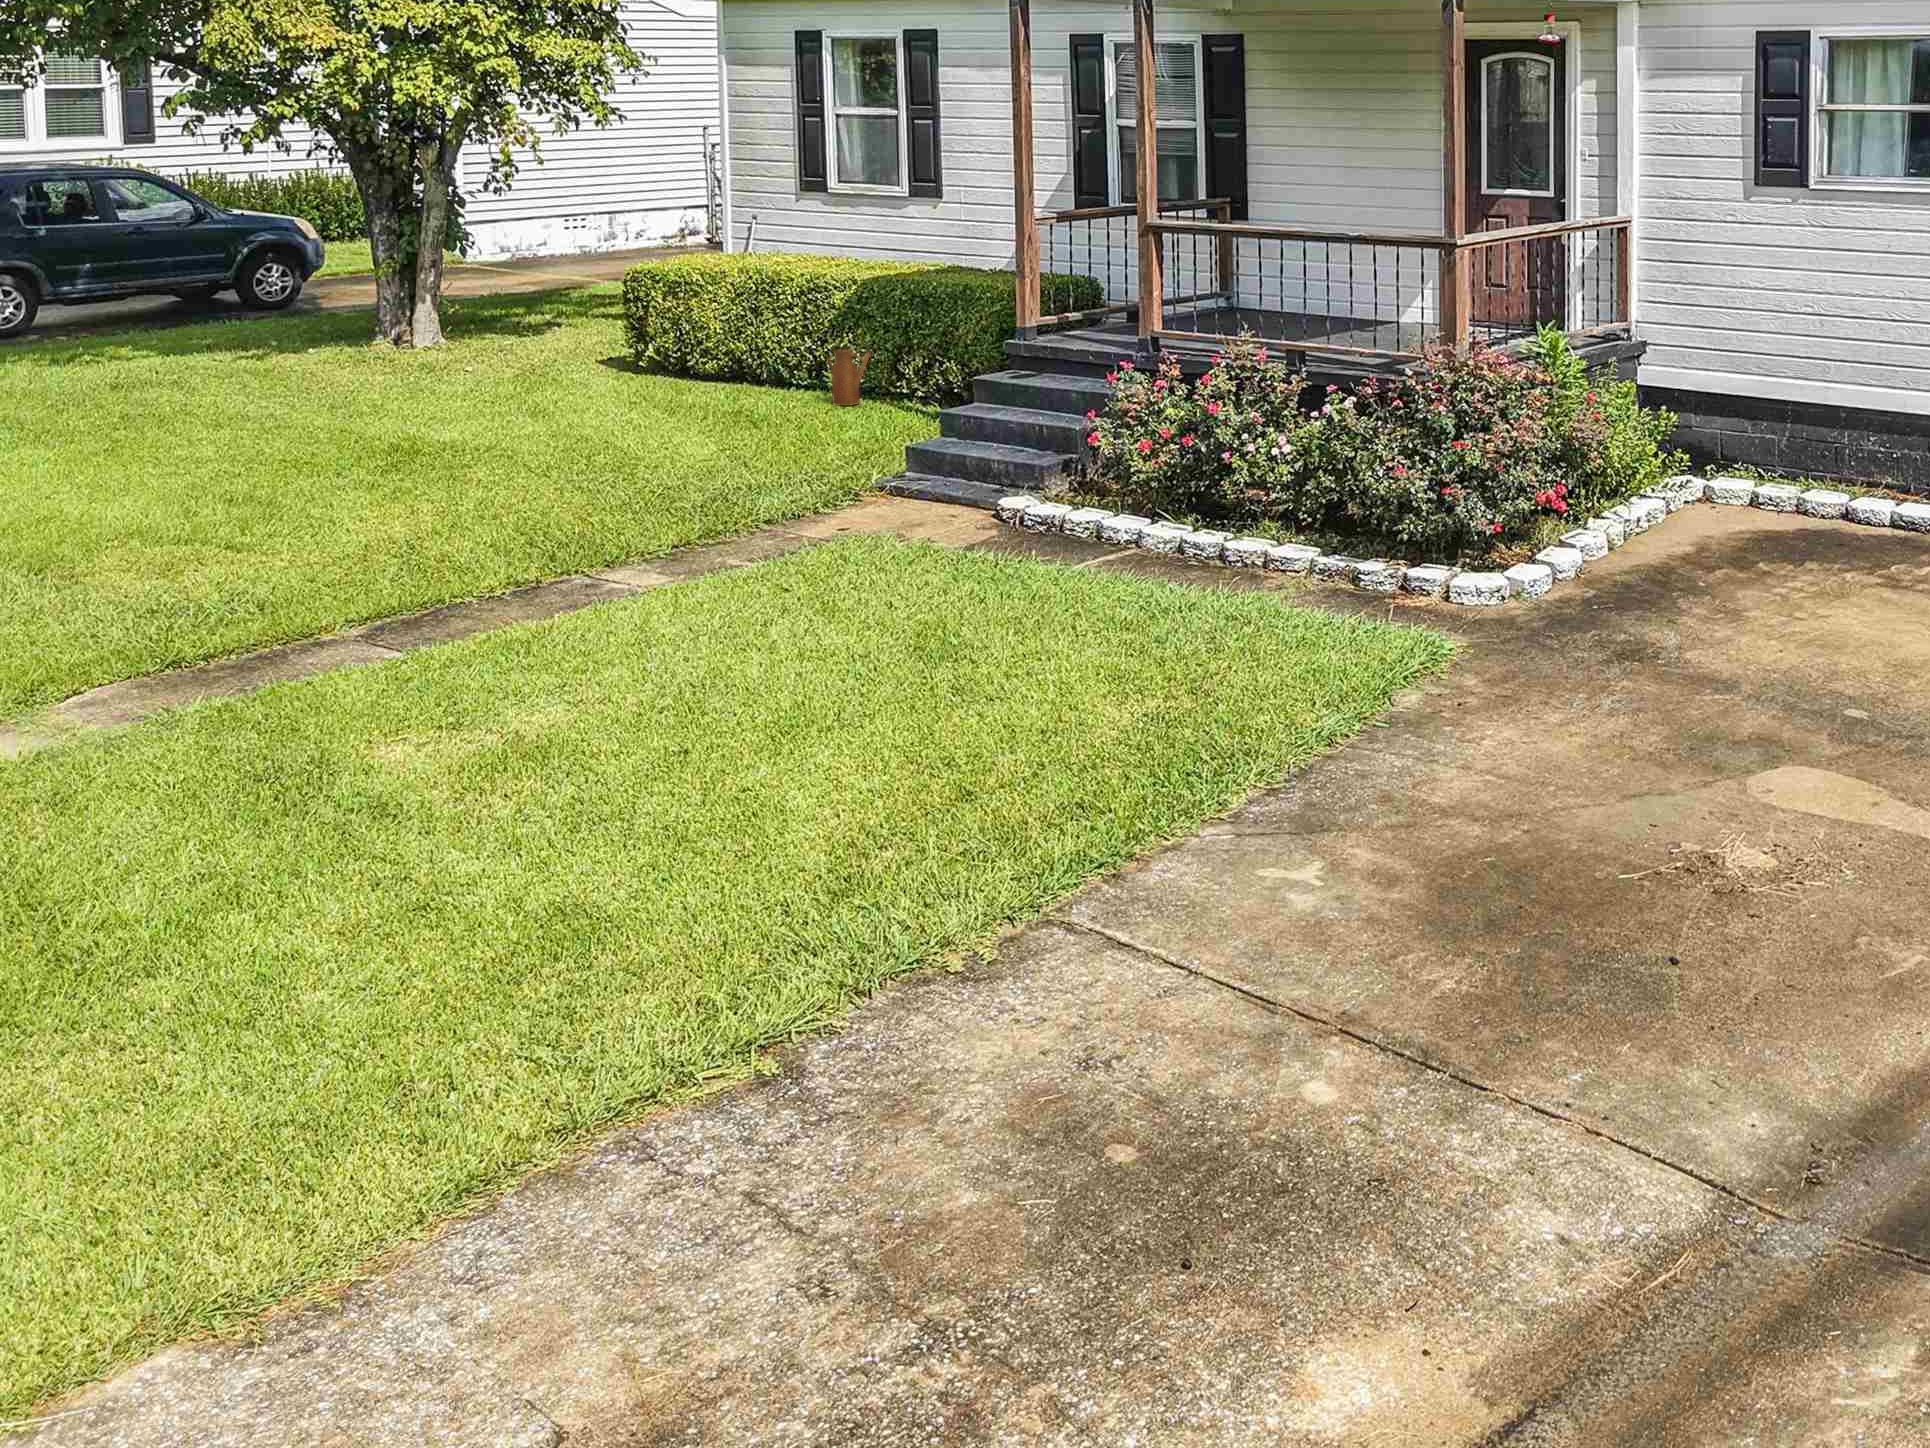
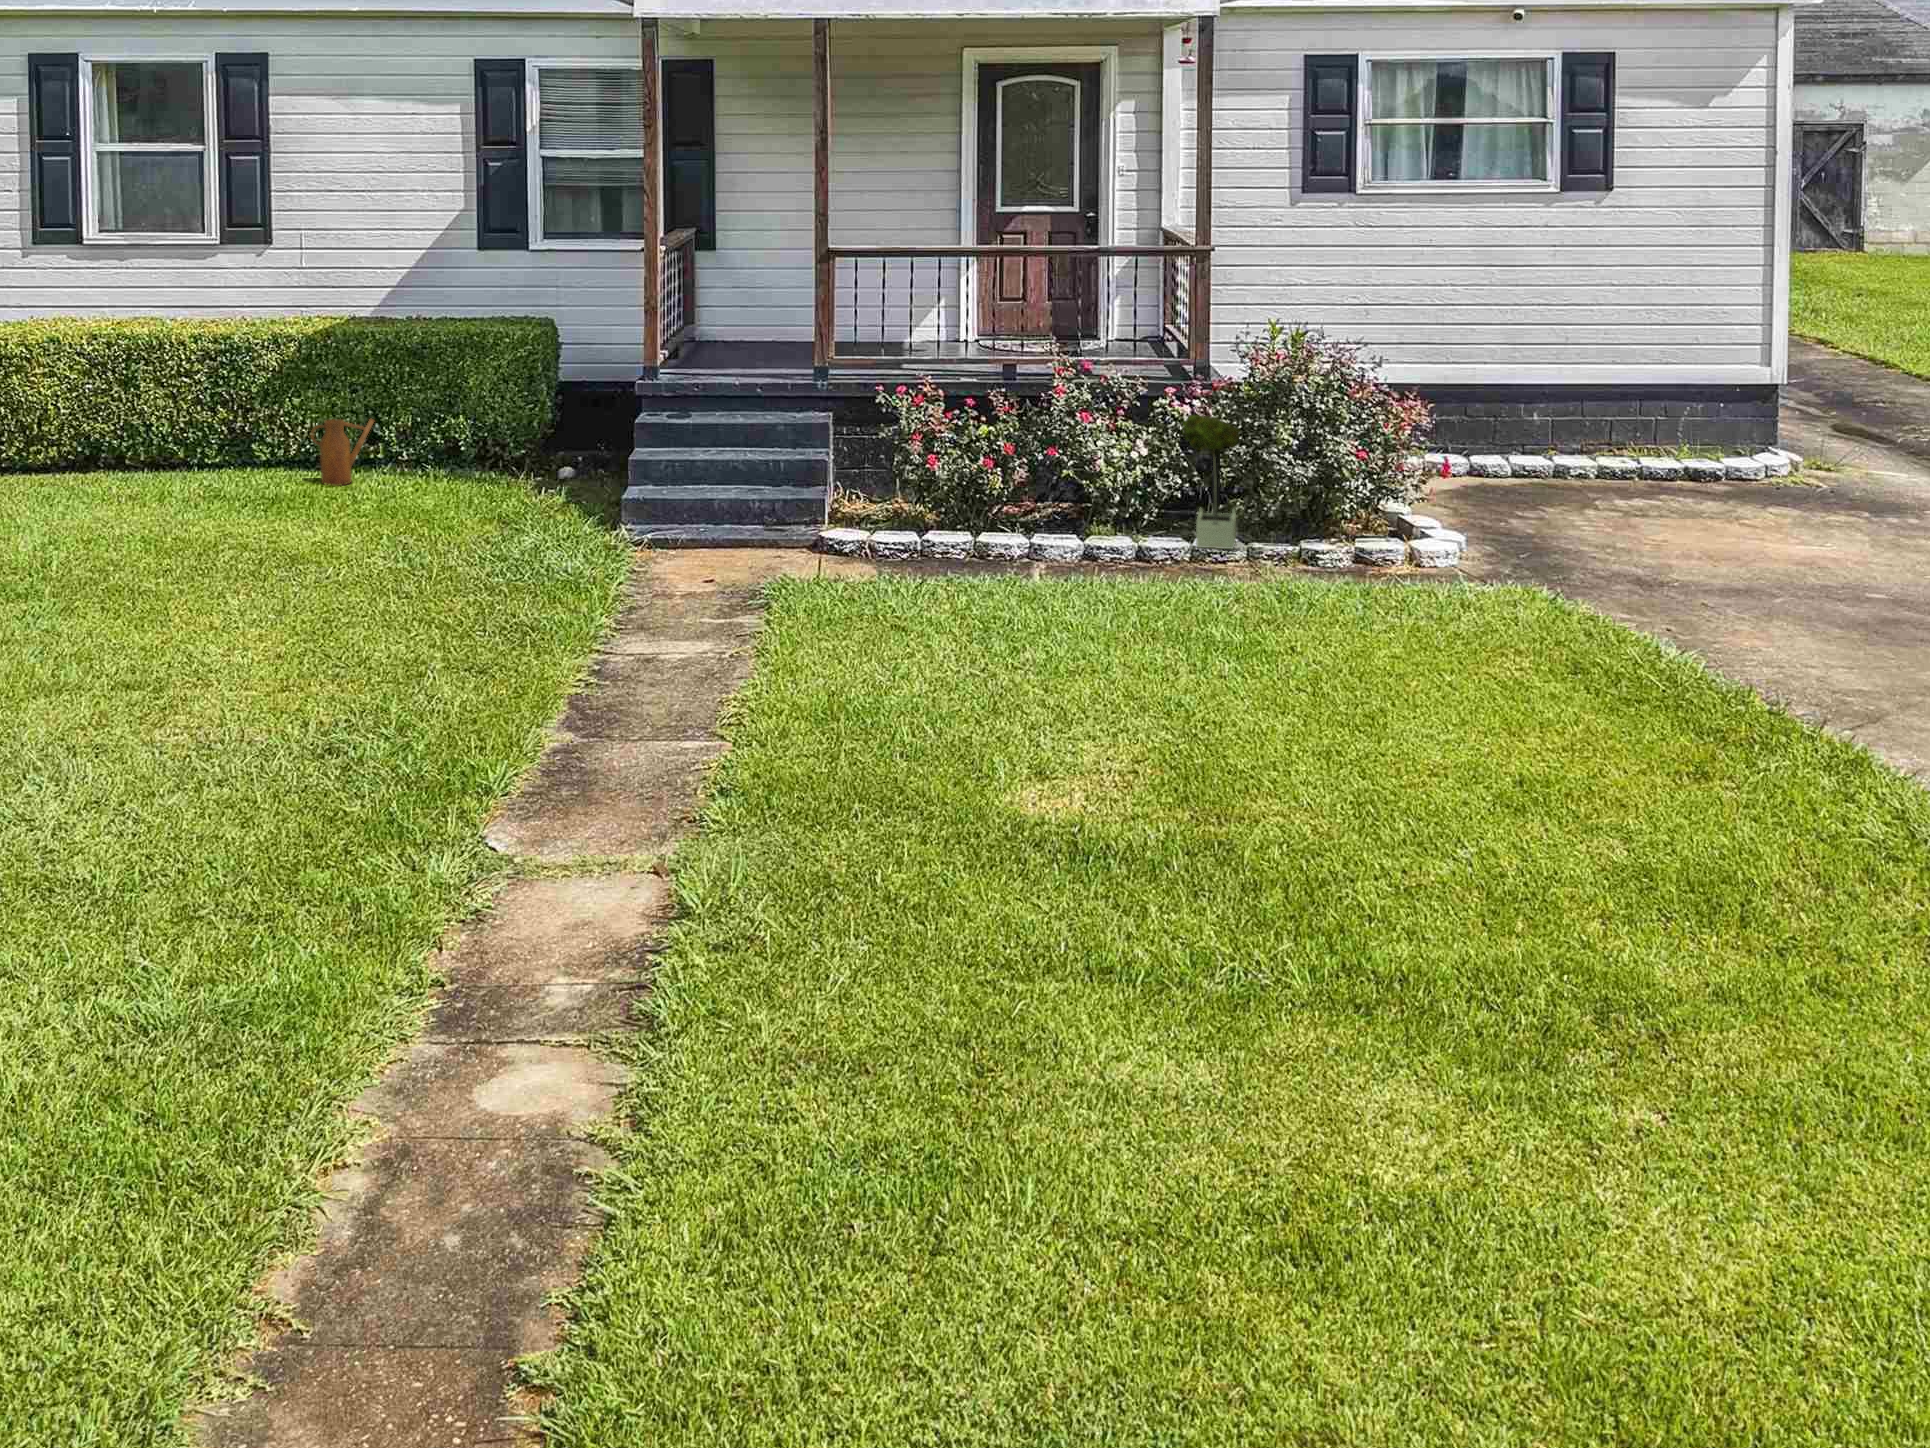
potted tree: none [1315,410,1379,556] -> present [1182,415,1241,549]

